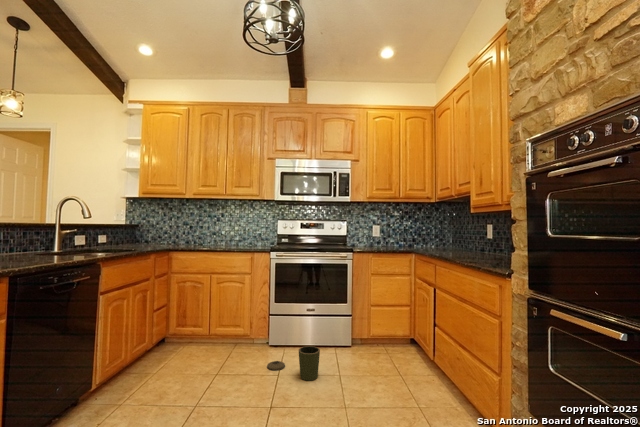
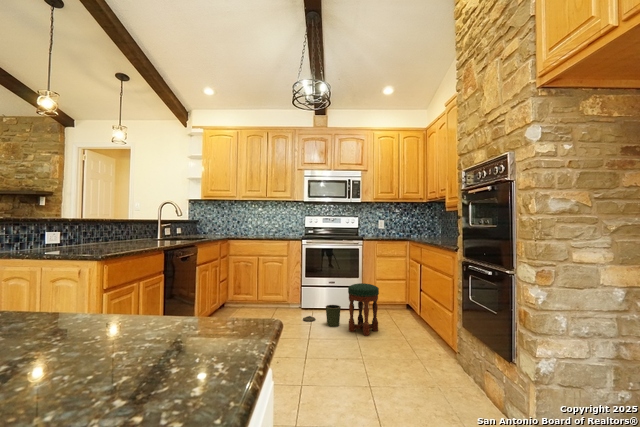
stool: none [330,317,375,400] -> present [348,283,379,336]

